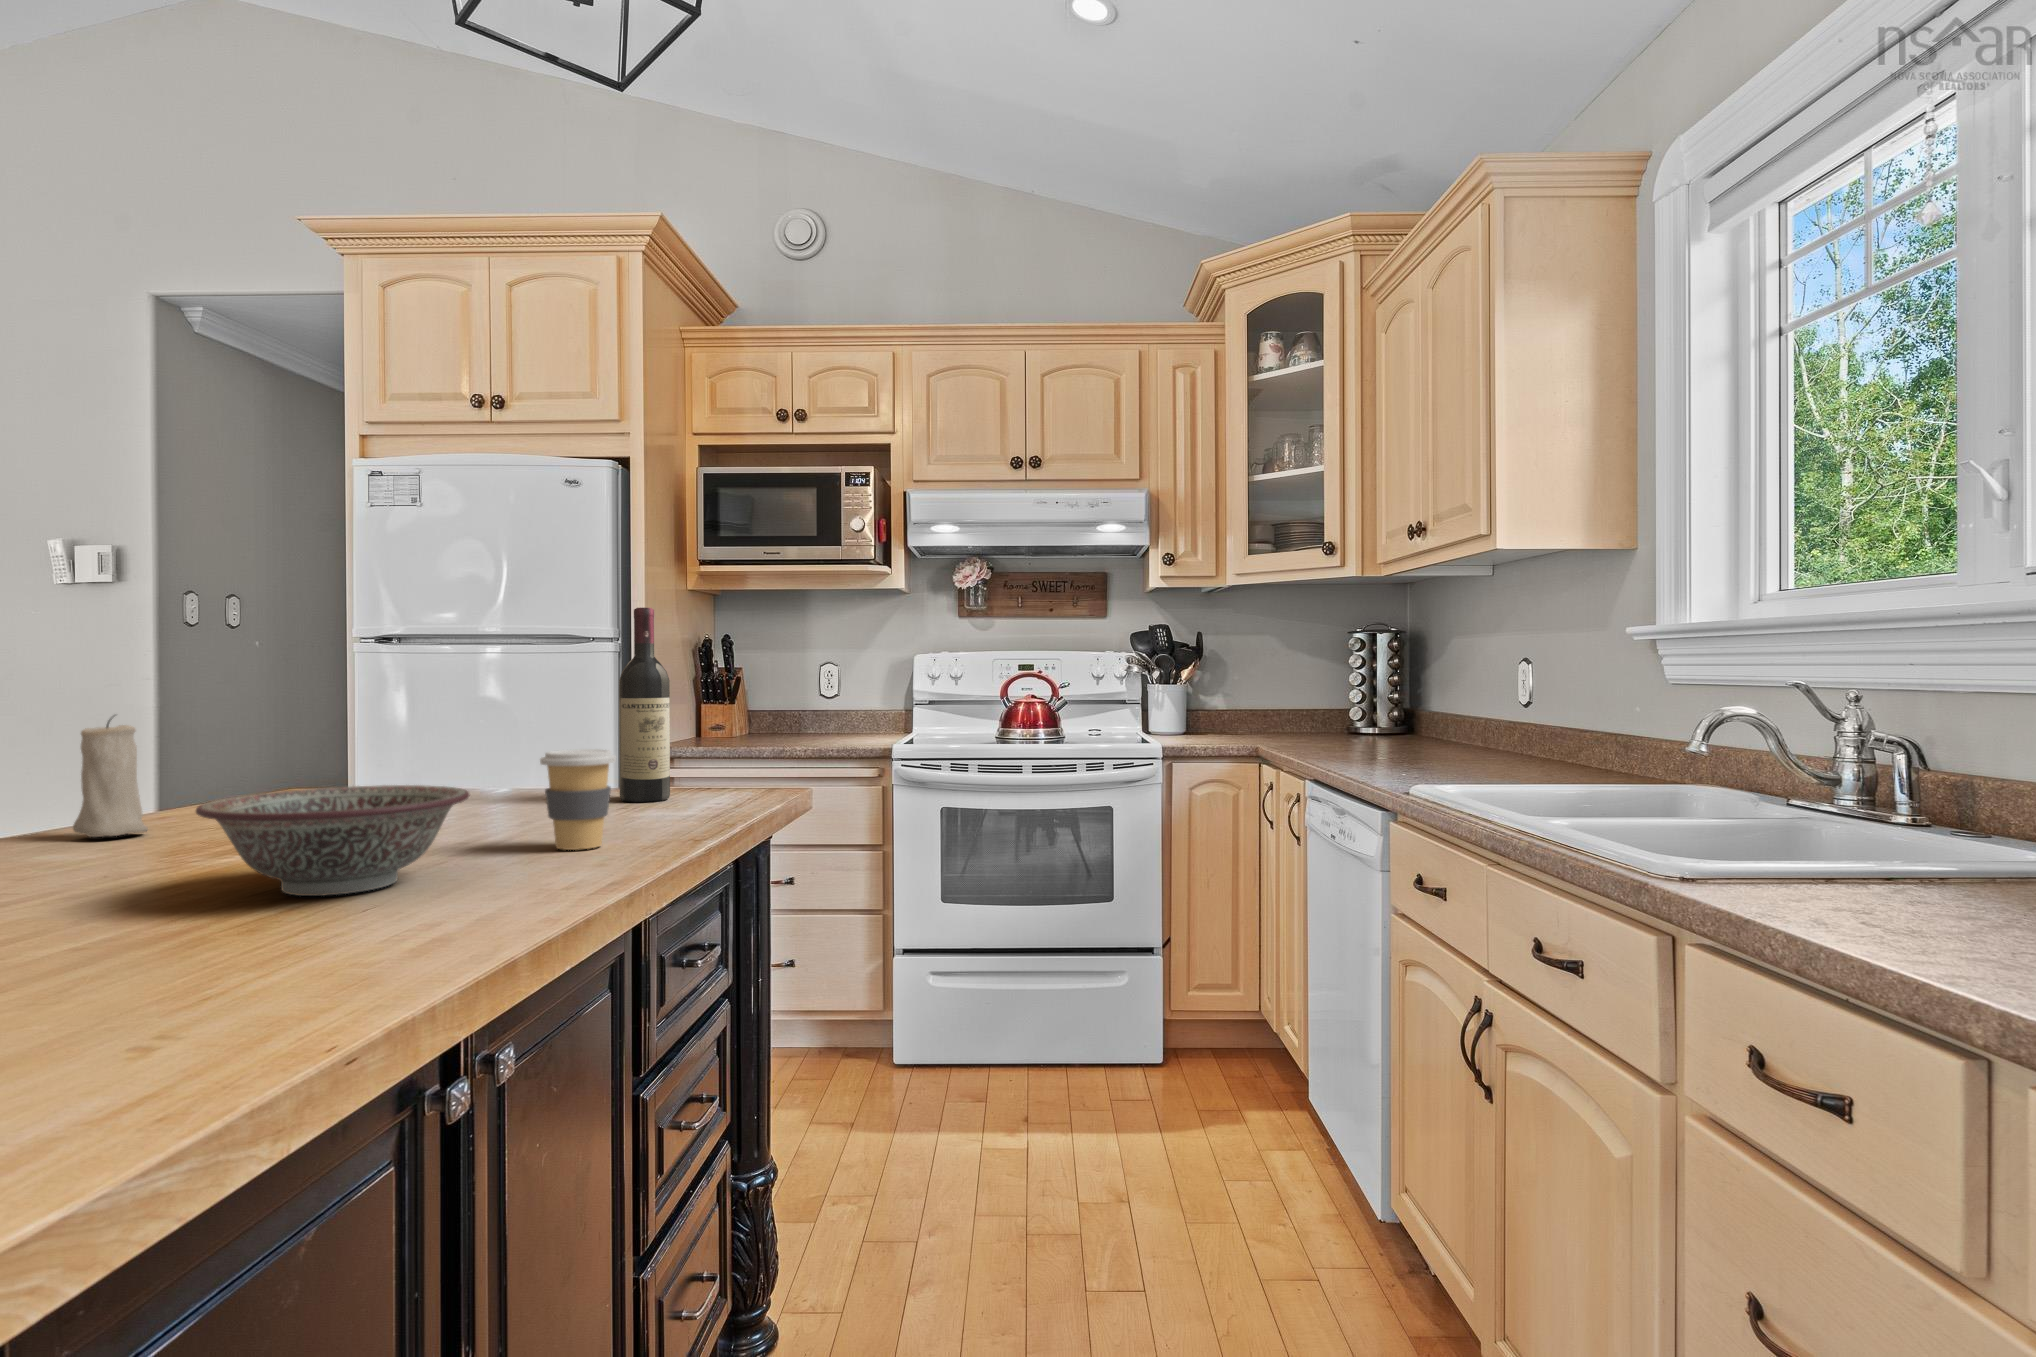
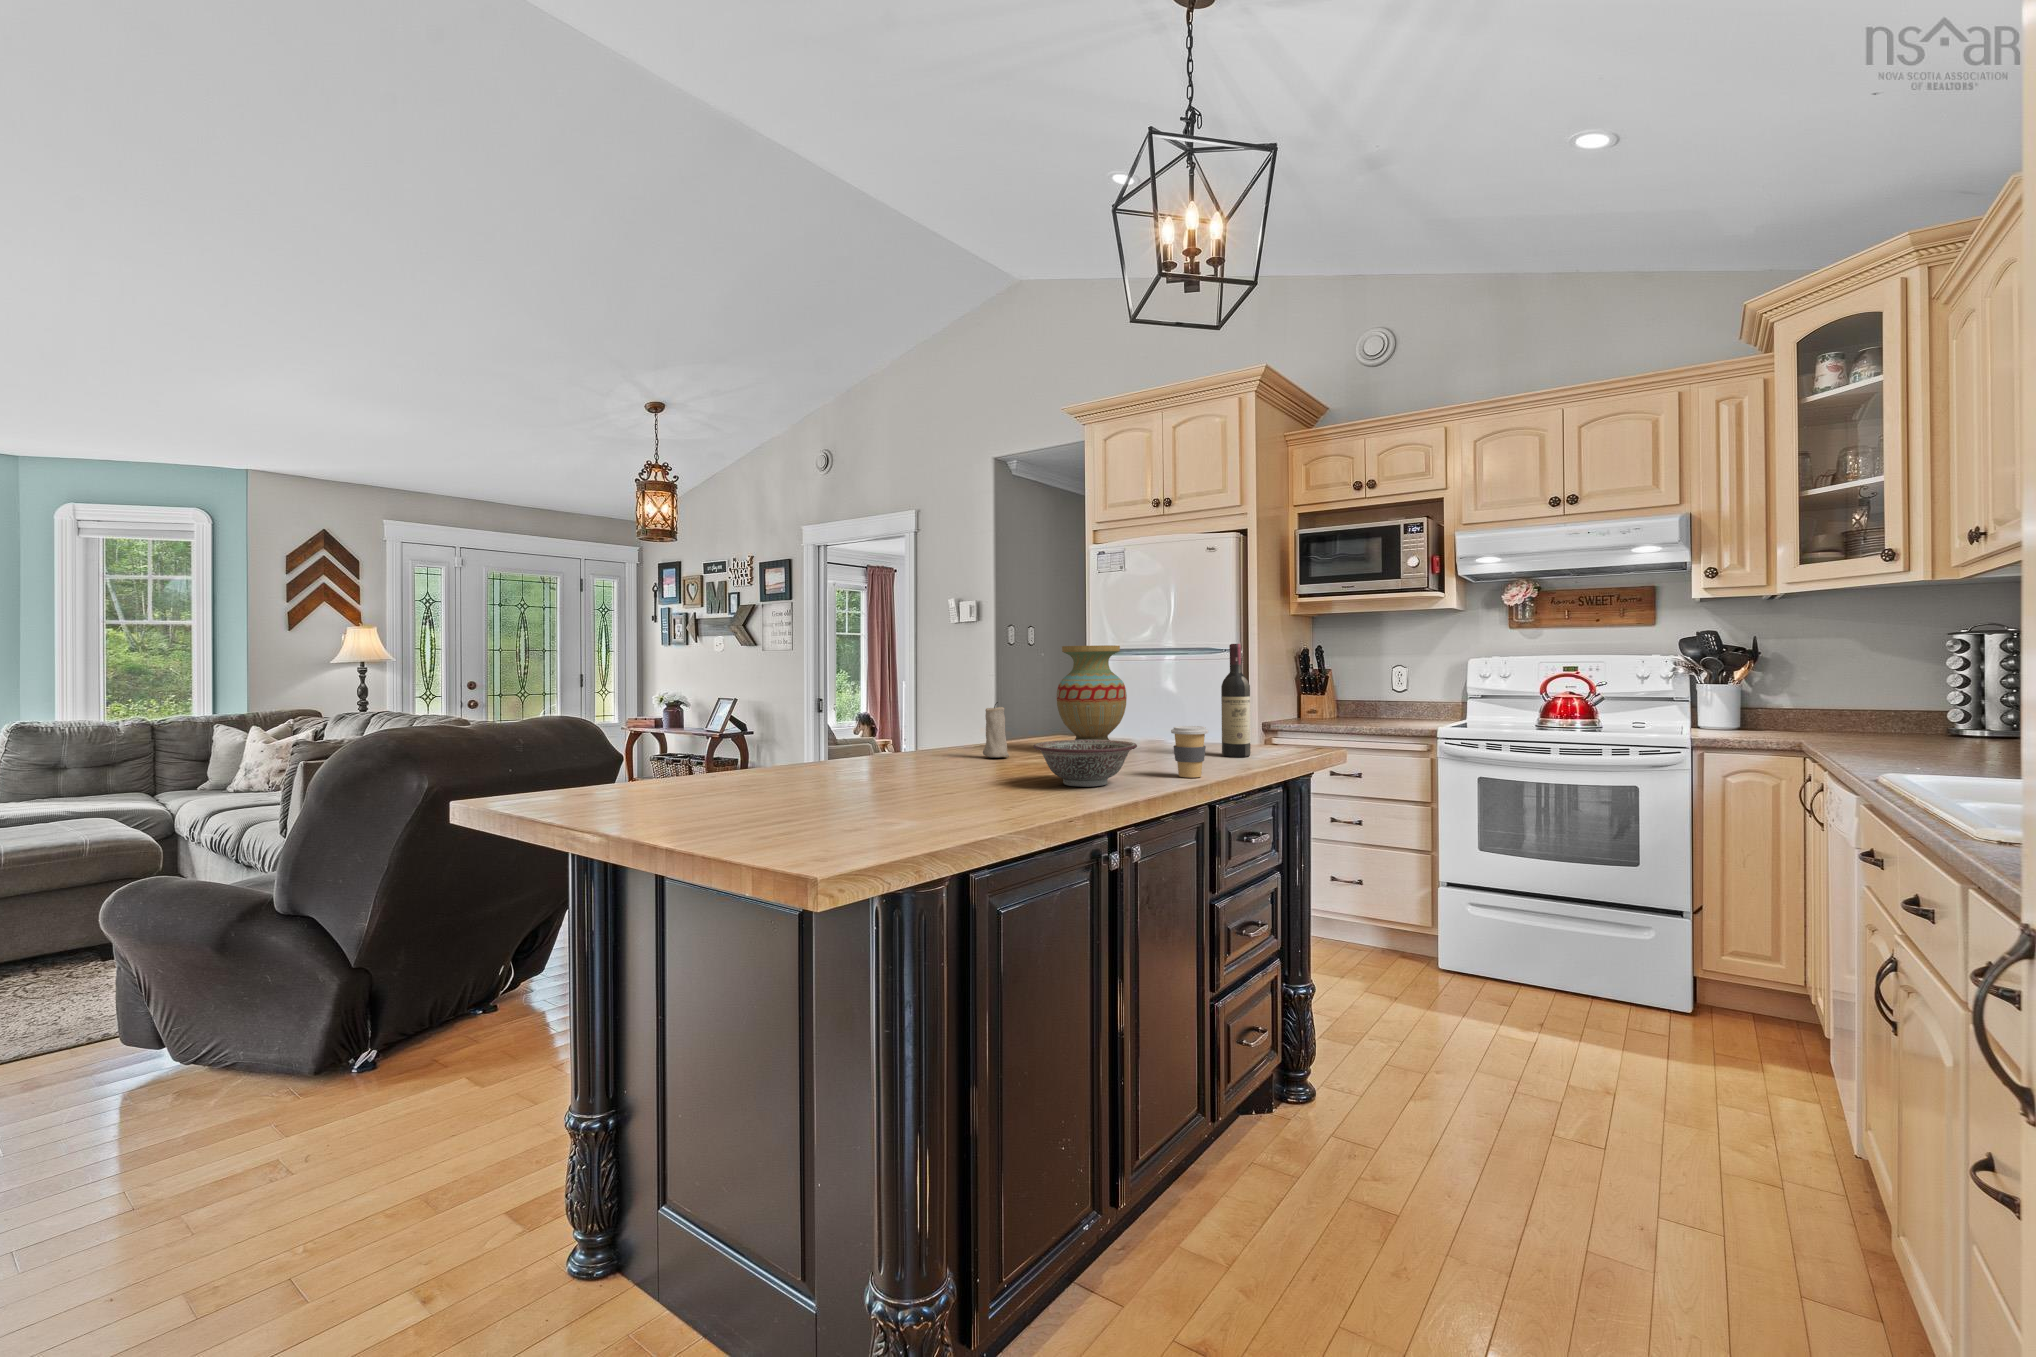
vase: none [275,601,432,814] -> present [1057,645,1127,740]

